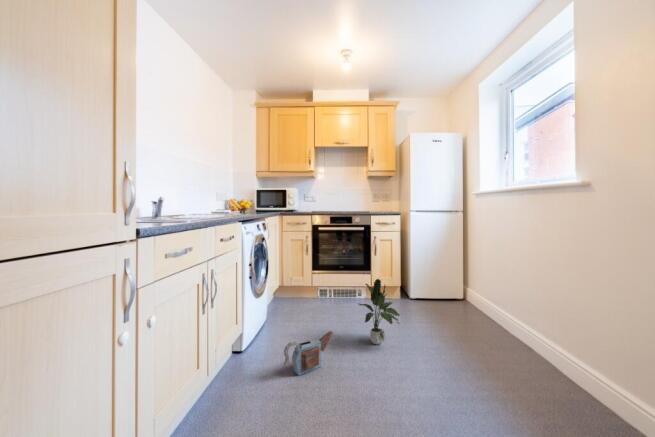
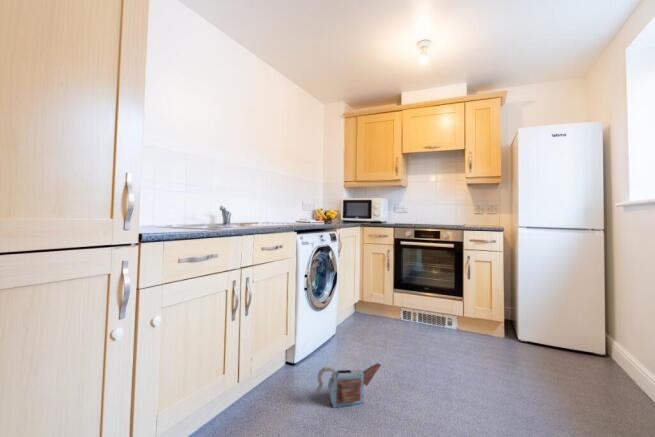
potted plant: present [359,279,400,344] -> none [419,309,479,393]

